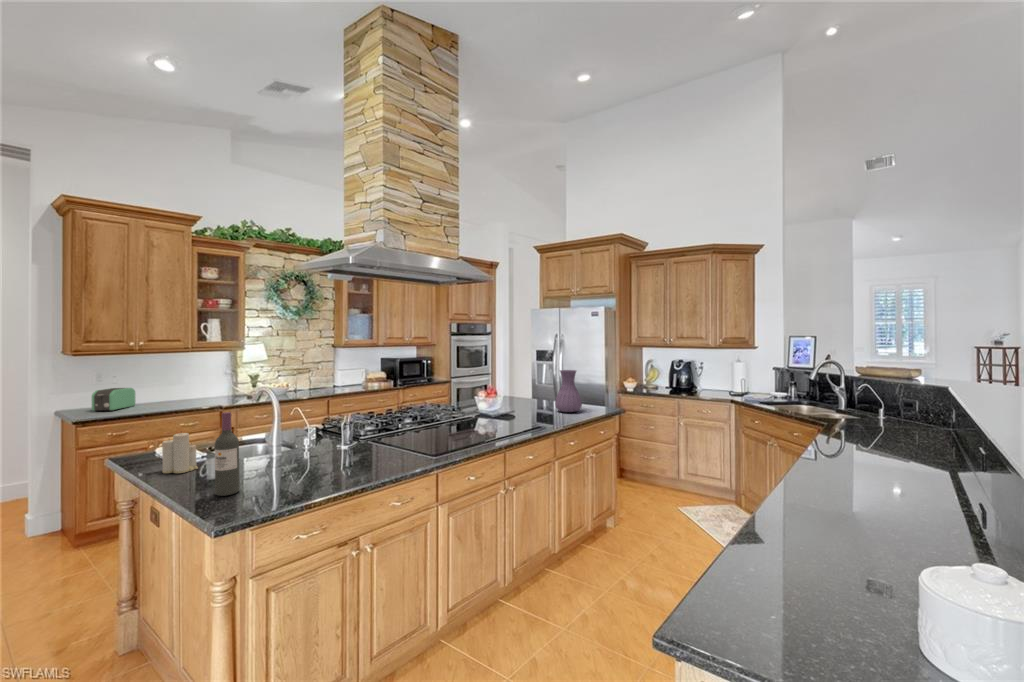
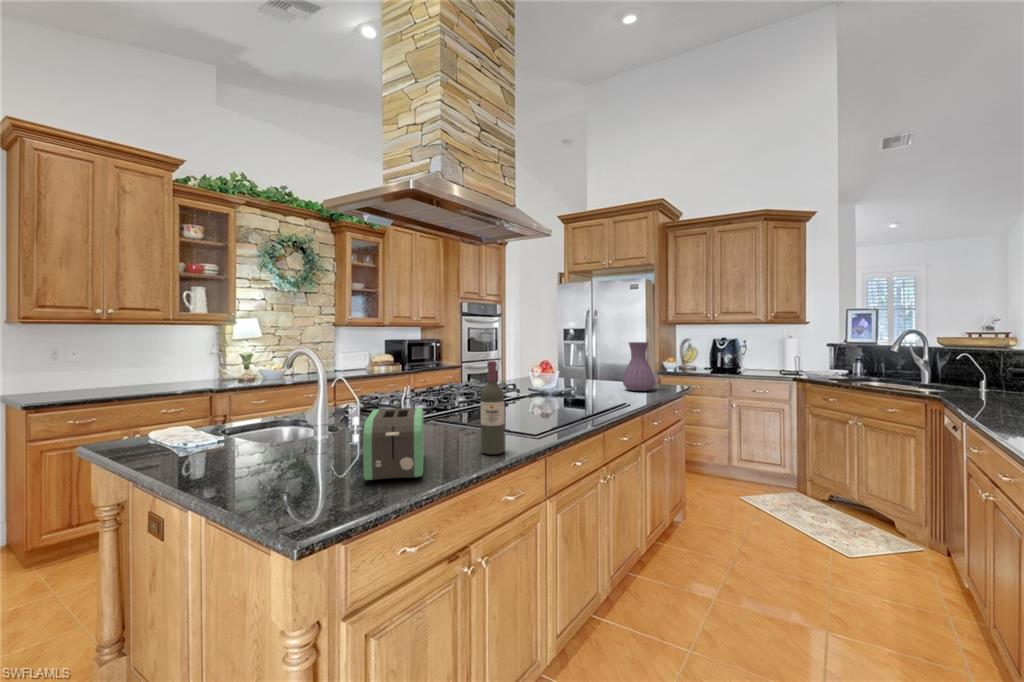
toaster: present [92,388,135,411] -> present [363,408,424,480]
wine bottle: present [215,412,239,496] -> present [481,361,505,454]
candle: present [162,433,198,473] -> none [171,403,222,465]

